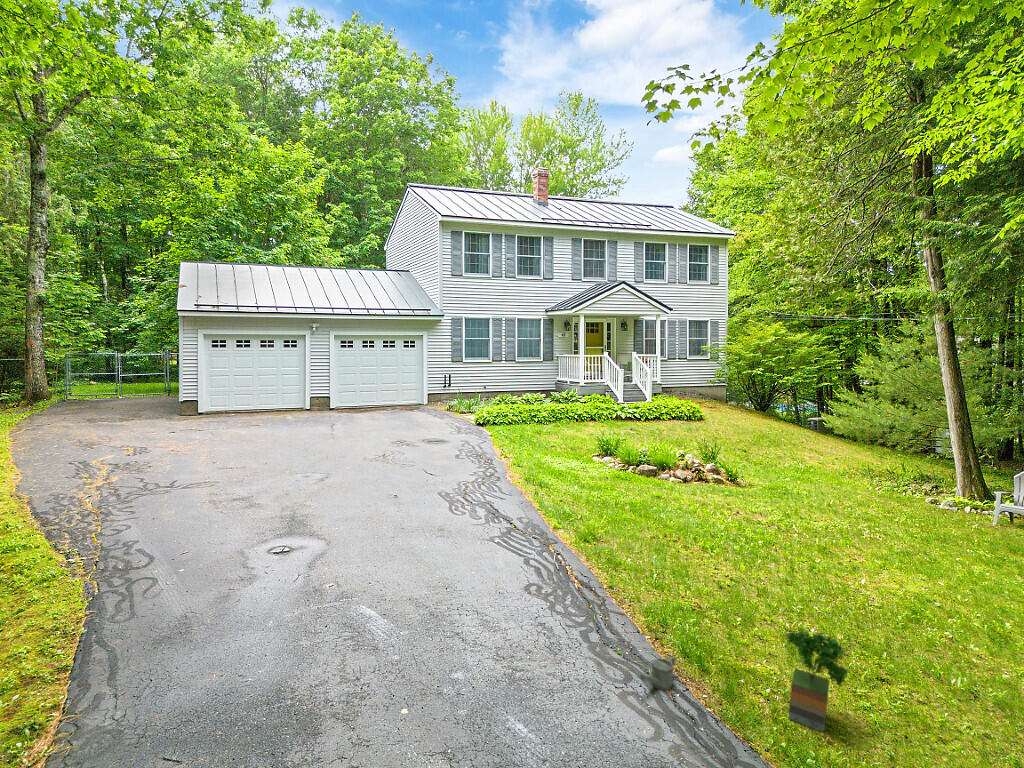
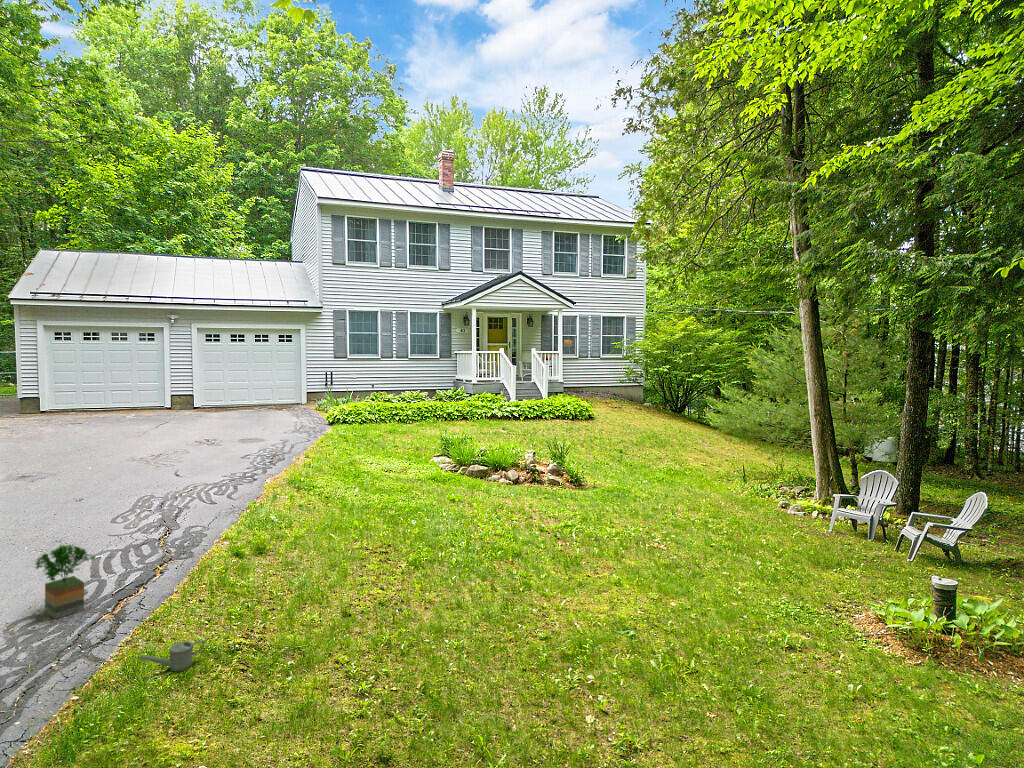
potted tree: present [785,630,849,732] -> present [35,545,95,619]

